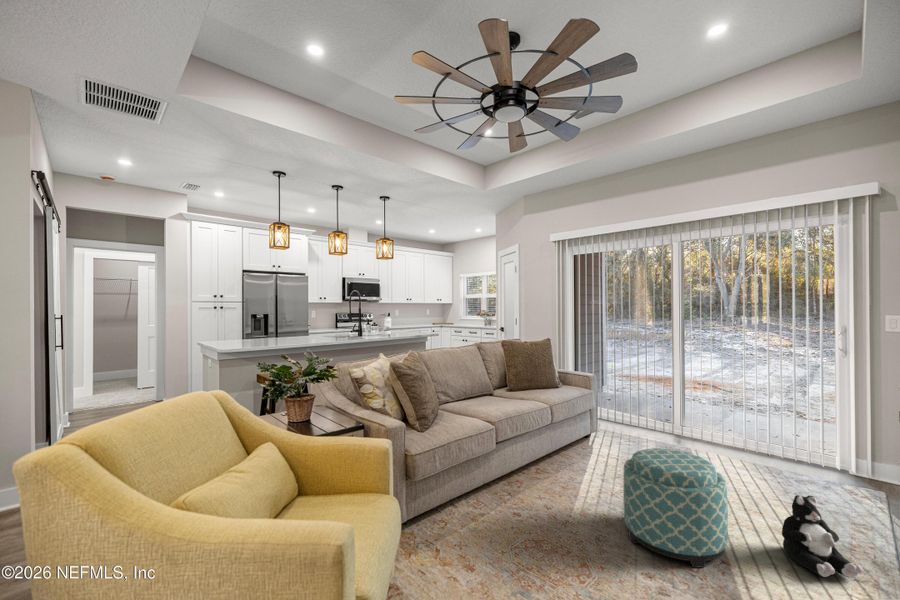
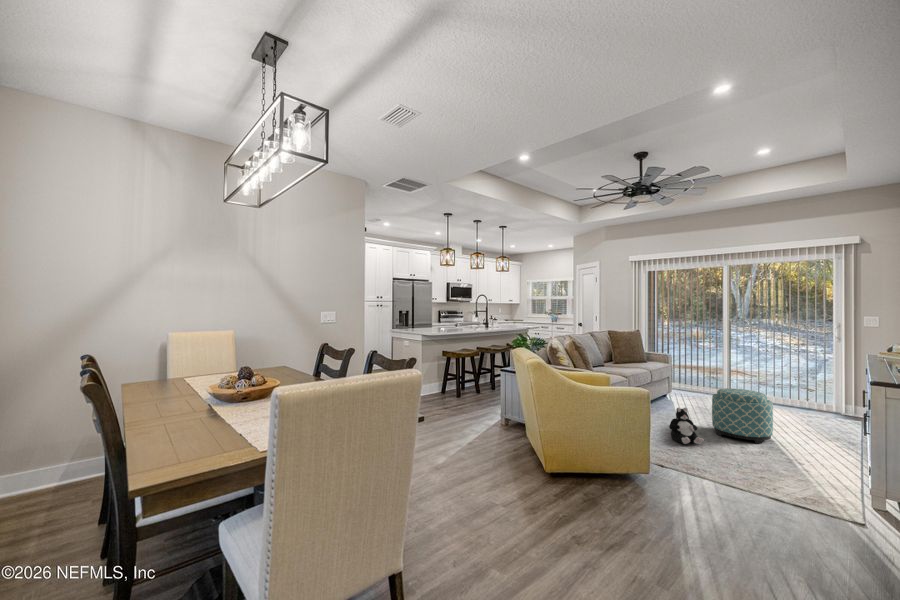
plush toy: present [782,495,862,578] -> present [669,408,704,444]

